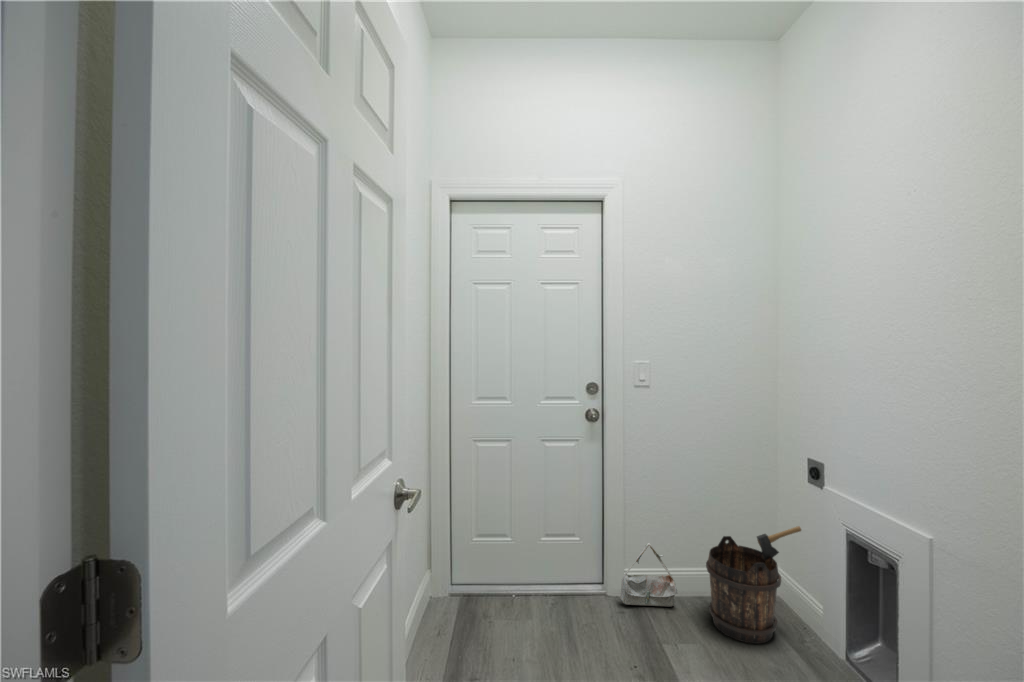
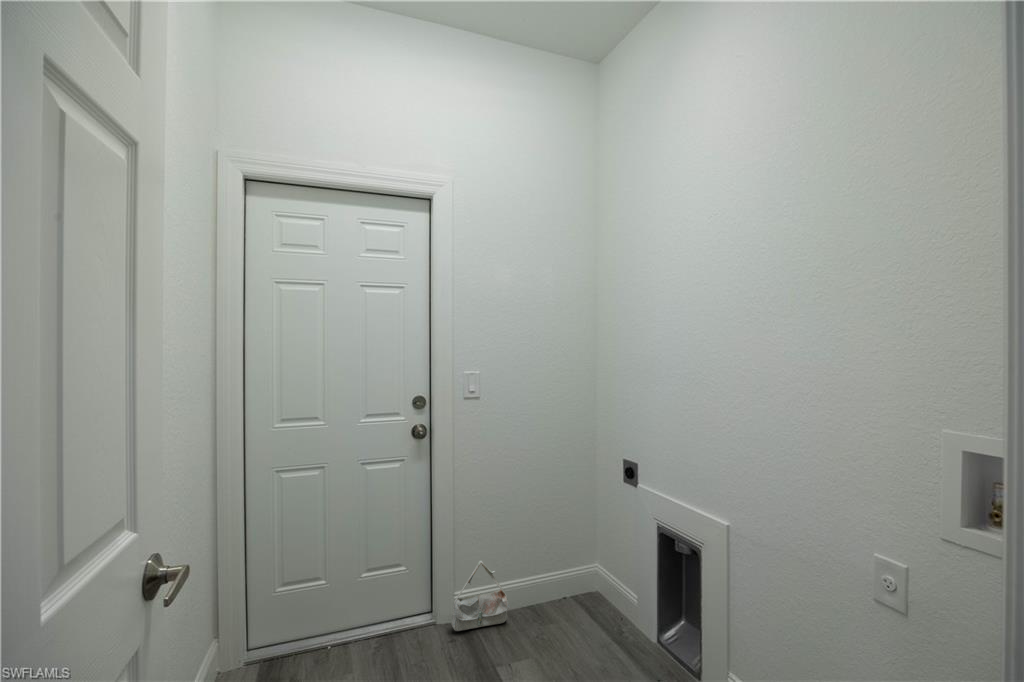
bucket: present [706,526,801,644] -> none [536,523,620,649]

